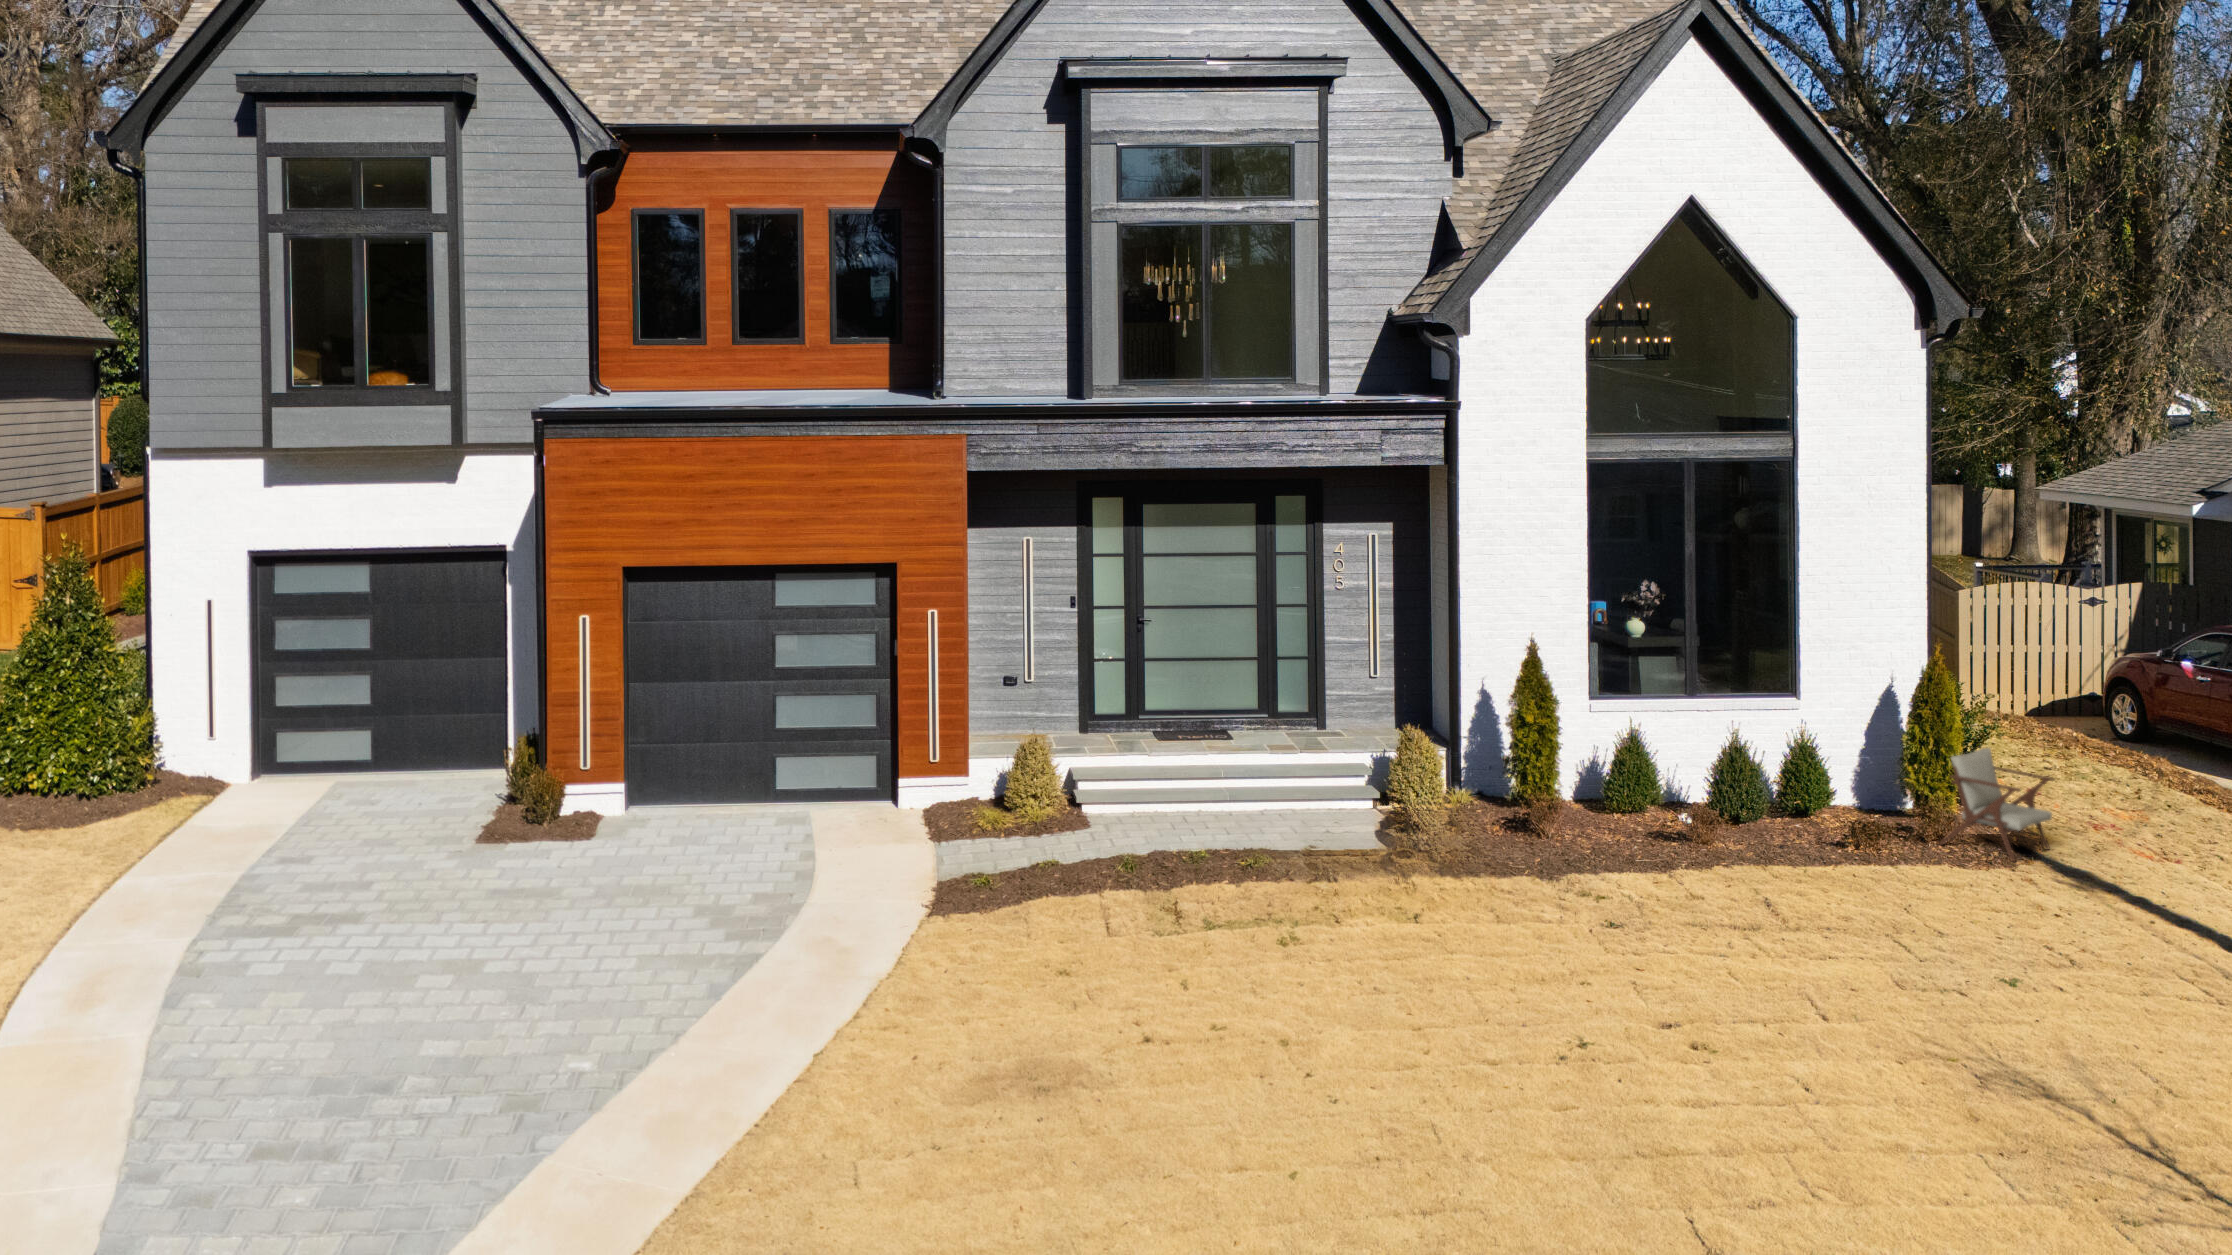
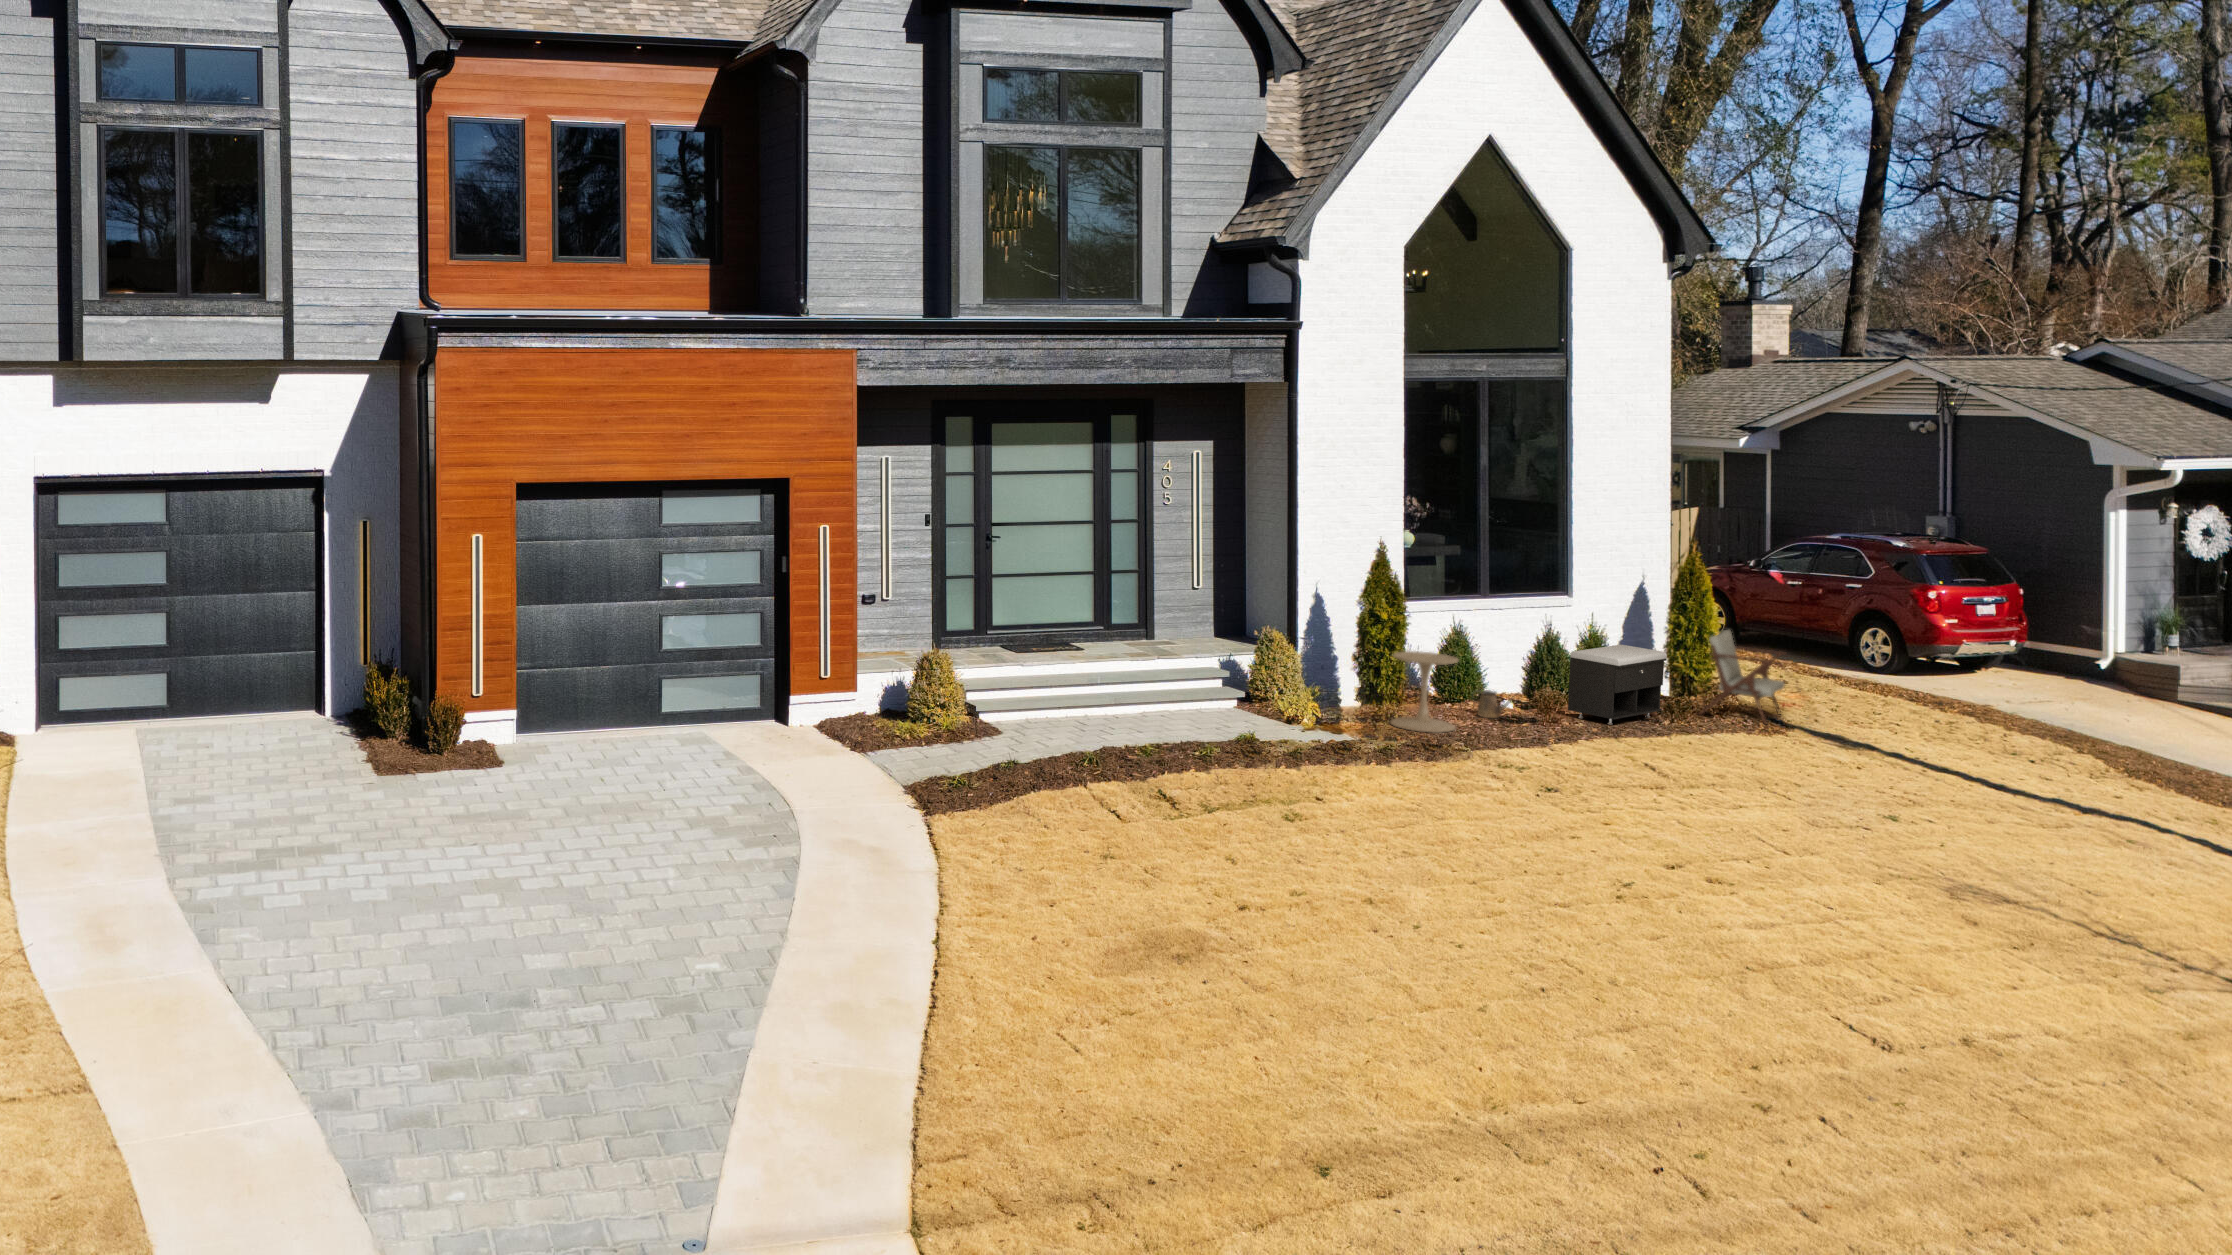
pedestal table: none [1542,759,1617,851] -> present [1390,651,1458,733]
storage bench: none [1768,760,1891,852] -> present [1568,645,1667,725]
watering can: none [1655,804,1701,837] -> present [1472,690,1513,718]

